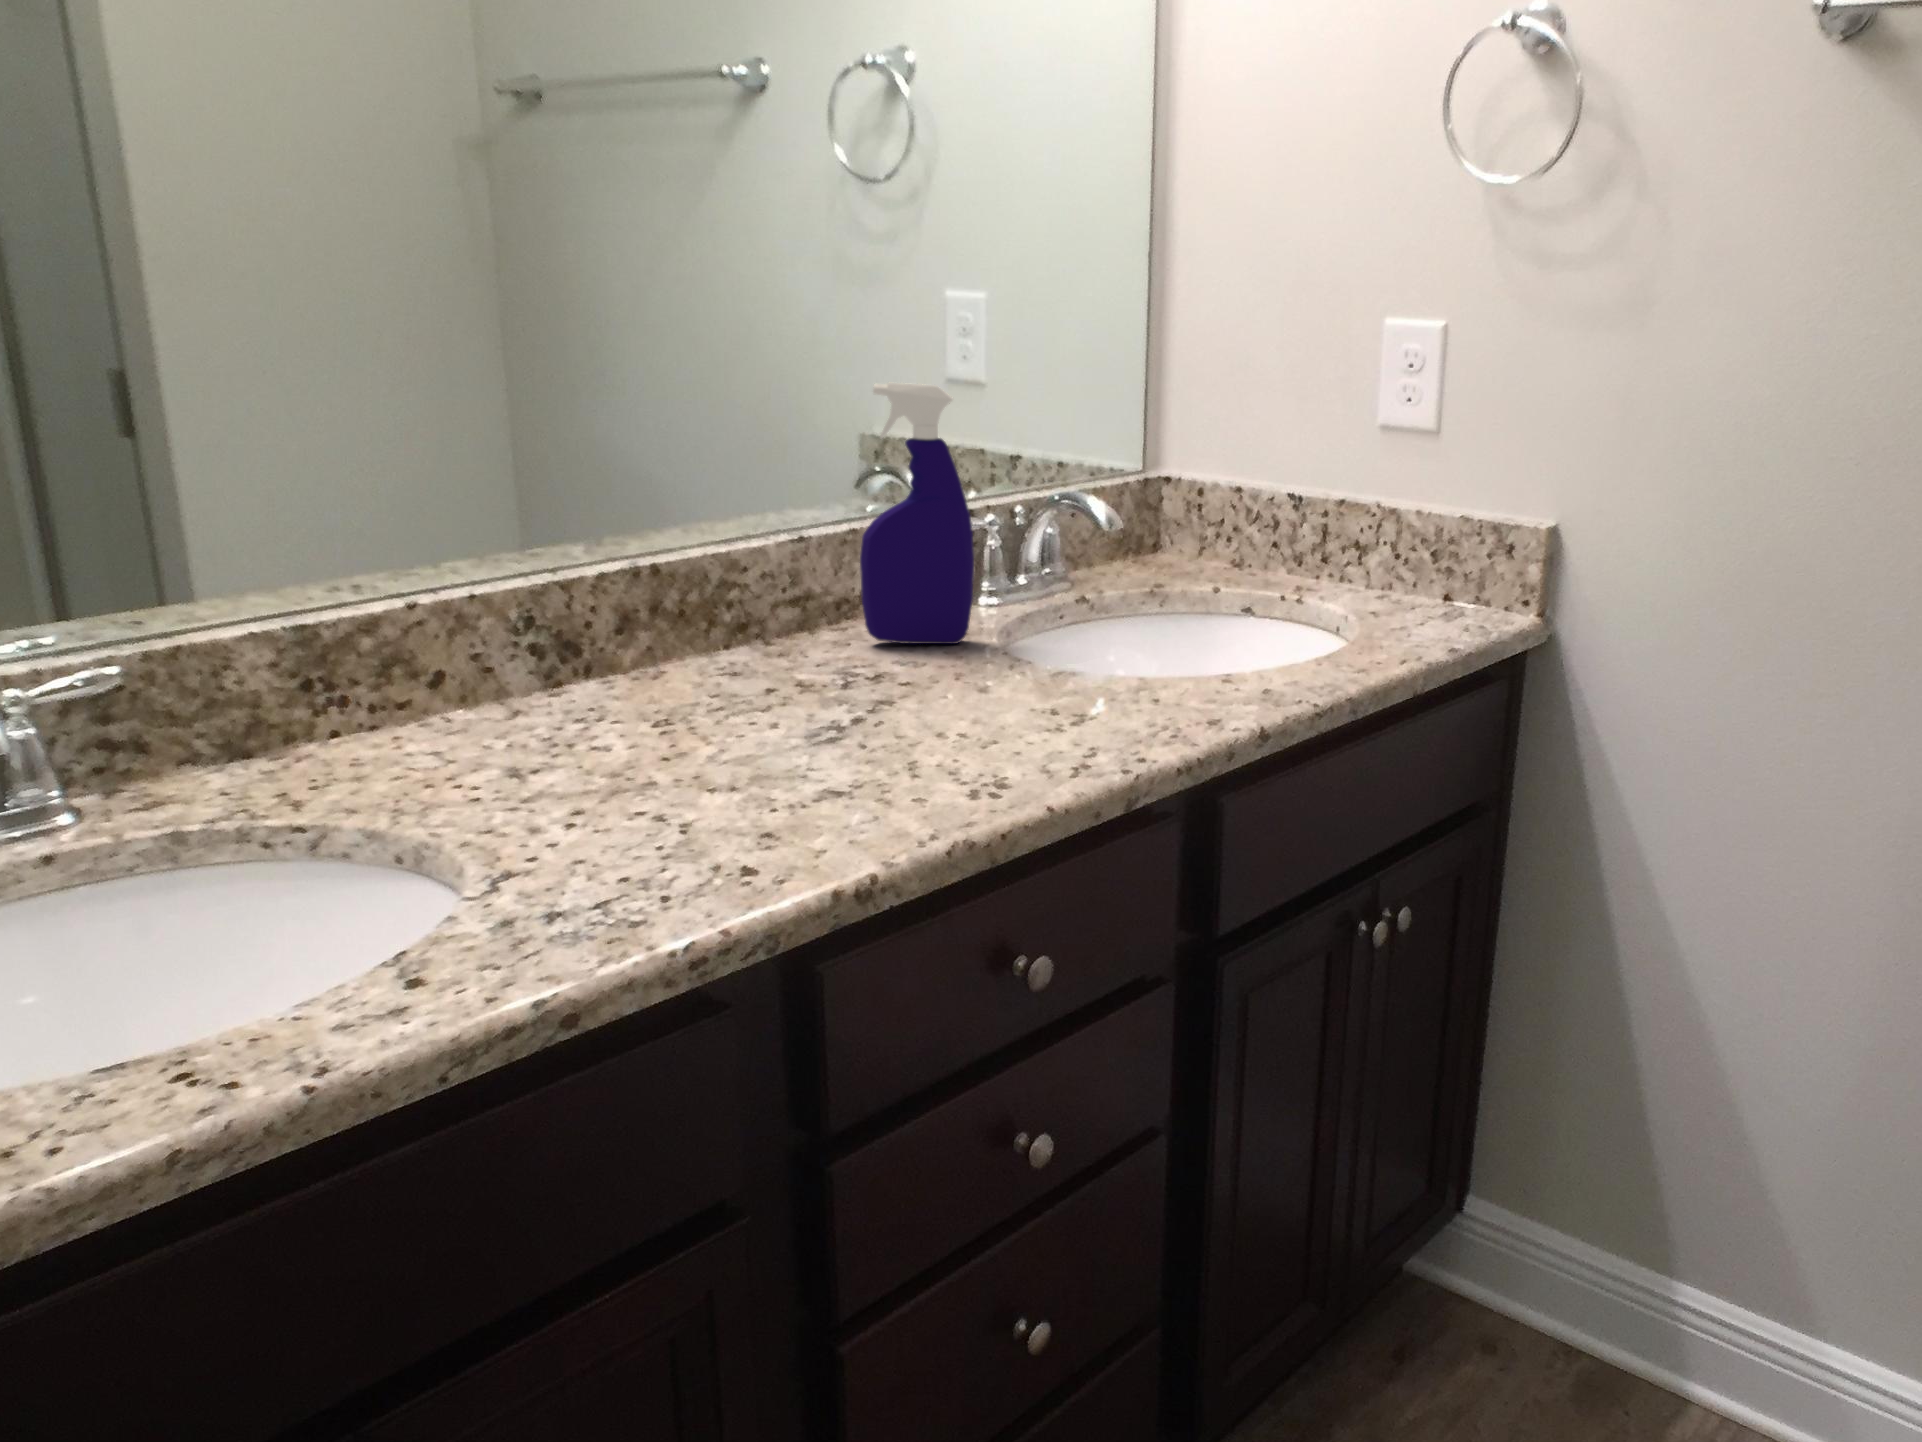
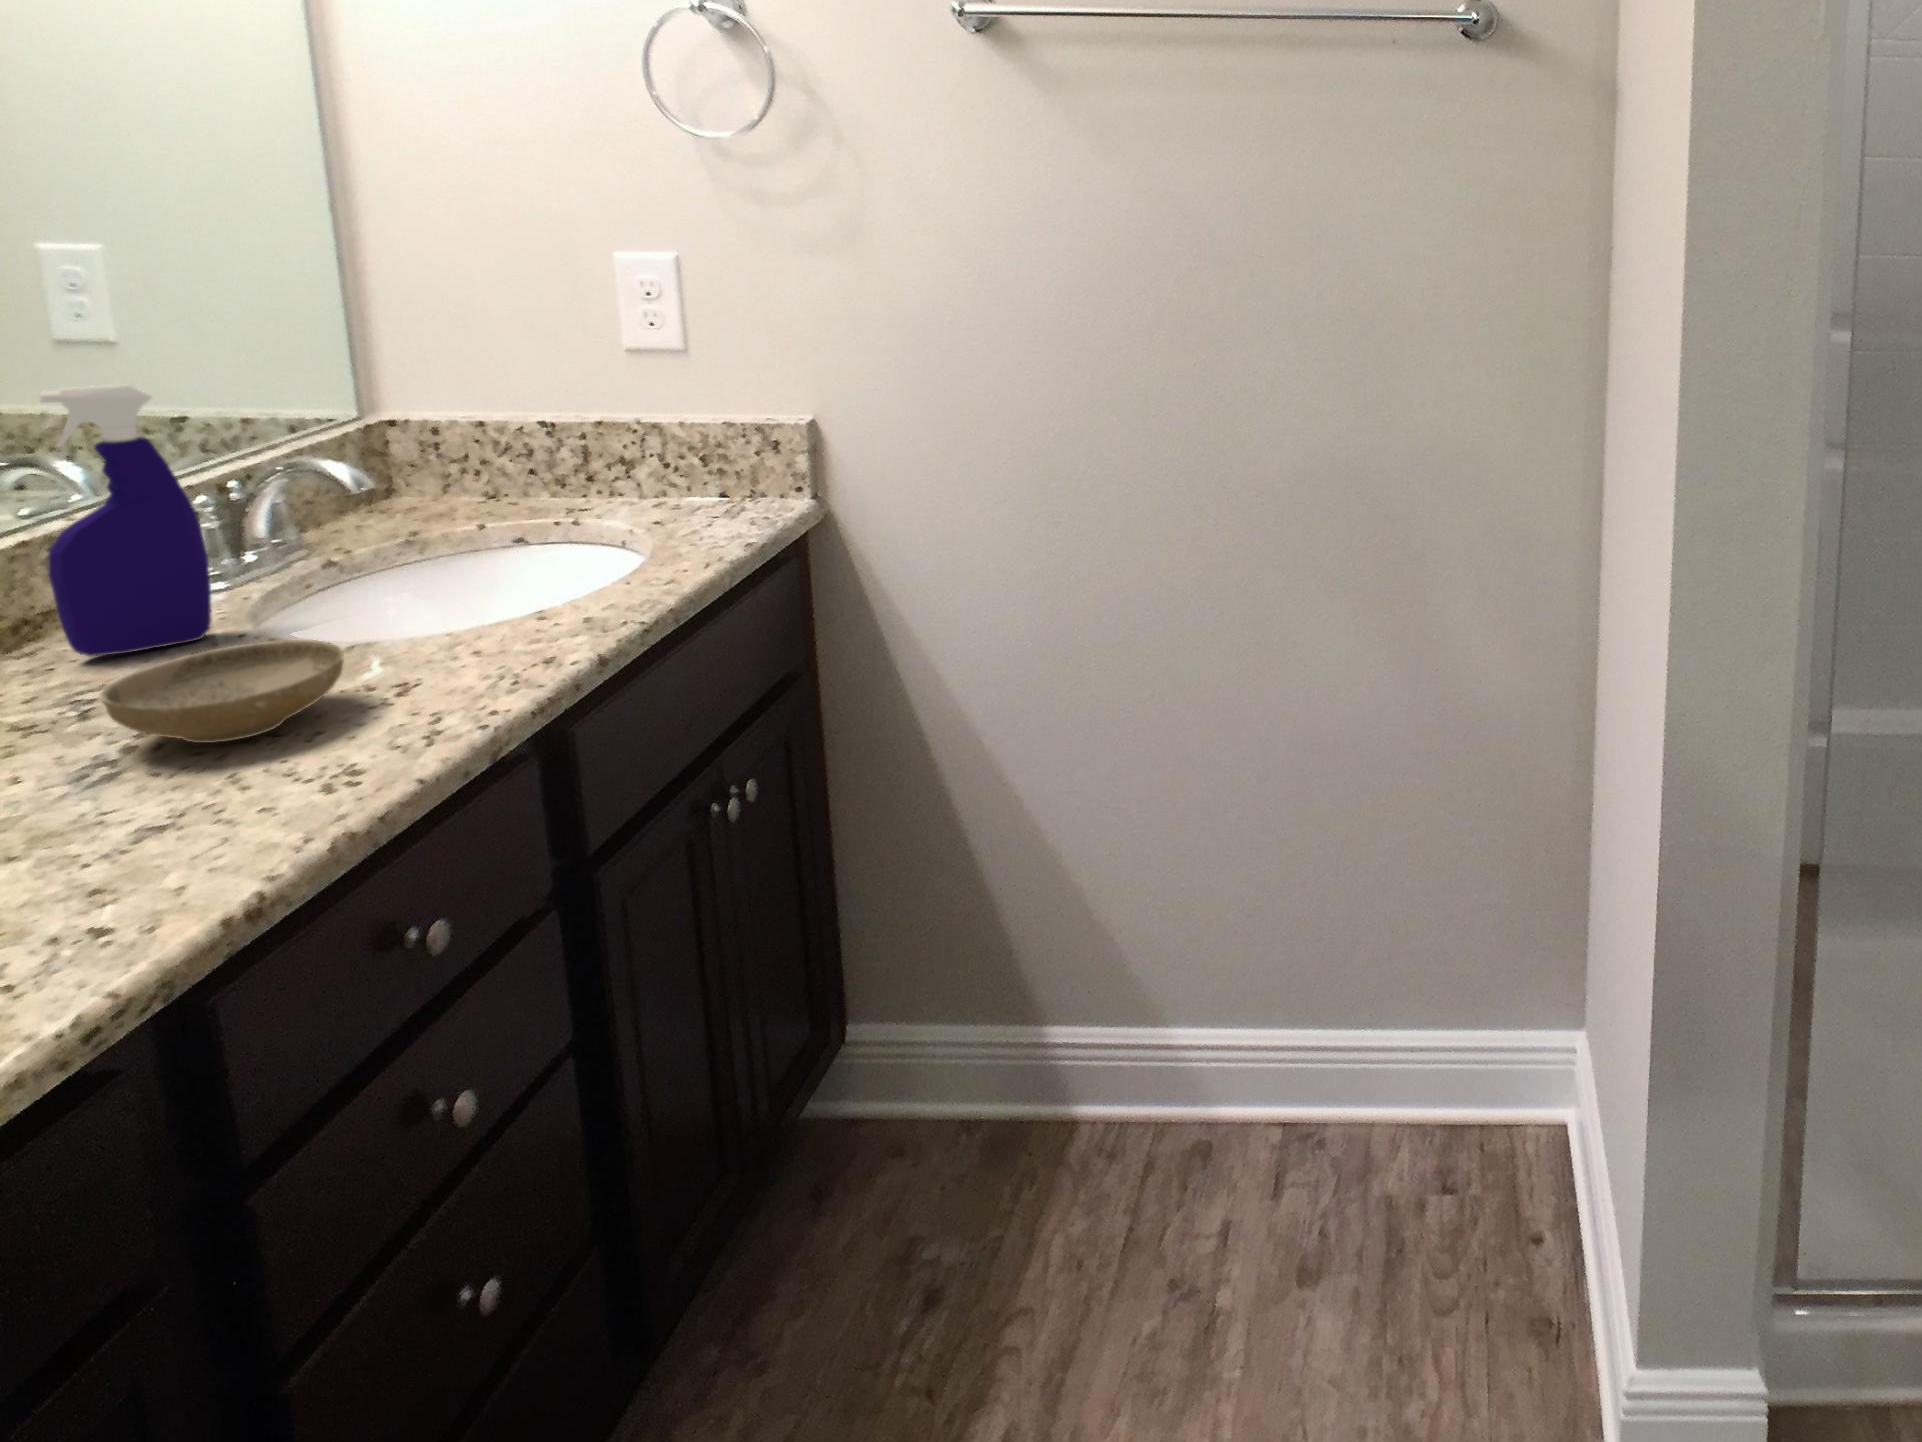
ceramic bowl: none [842,644,1033,732] -> present [101,640,344,743]

